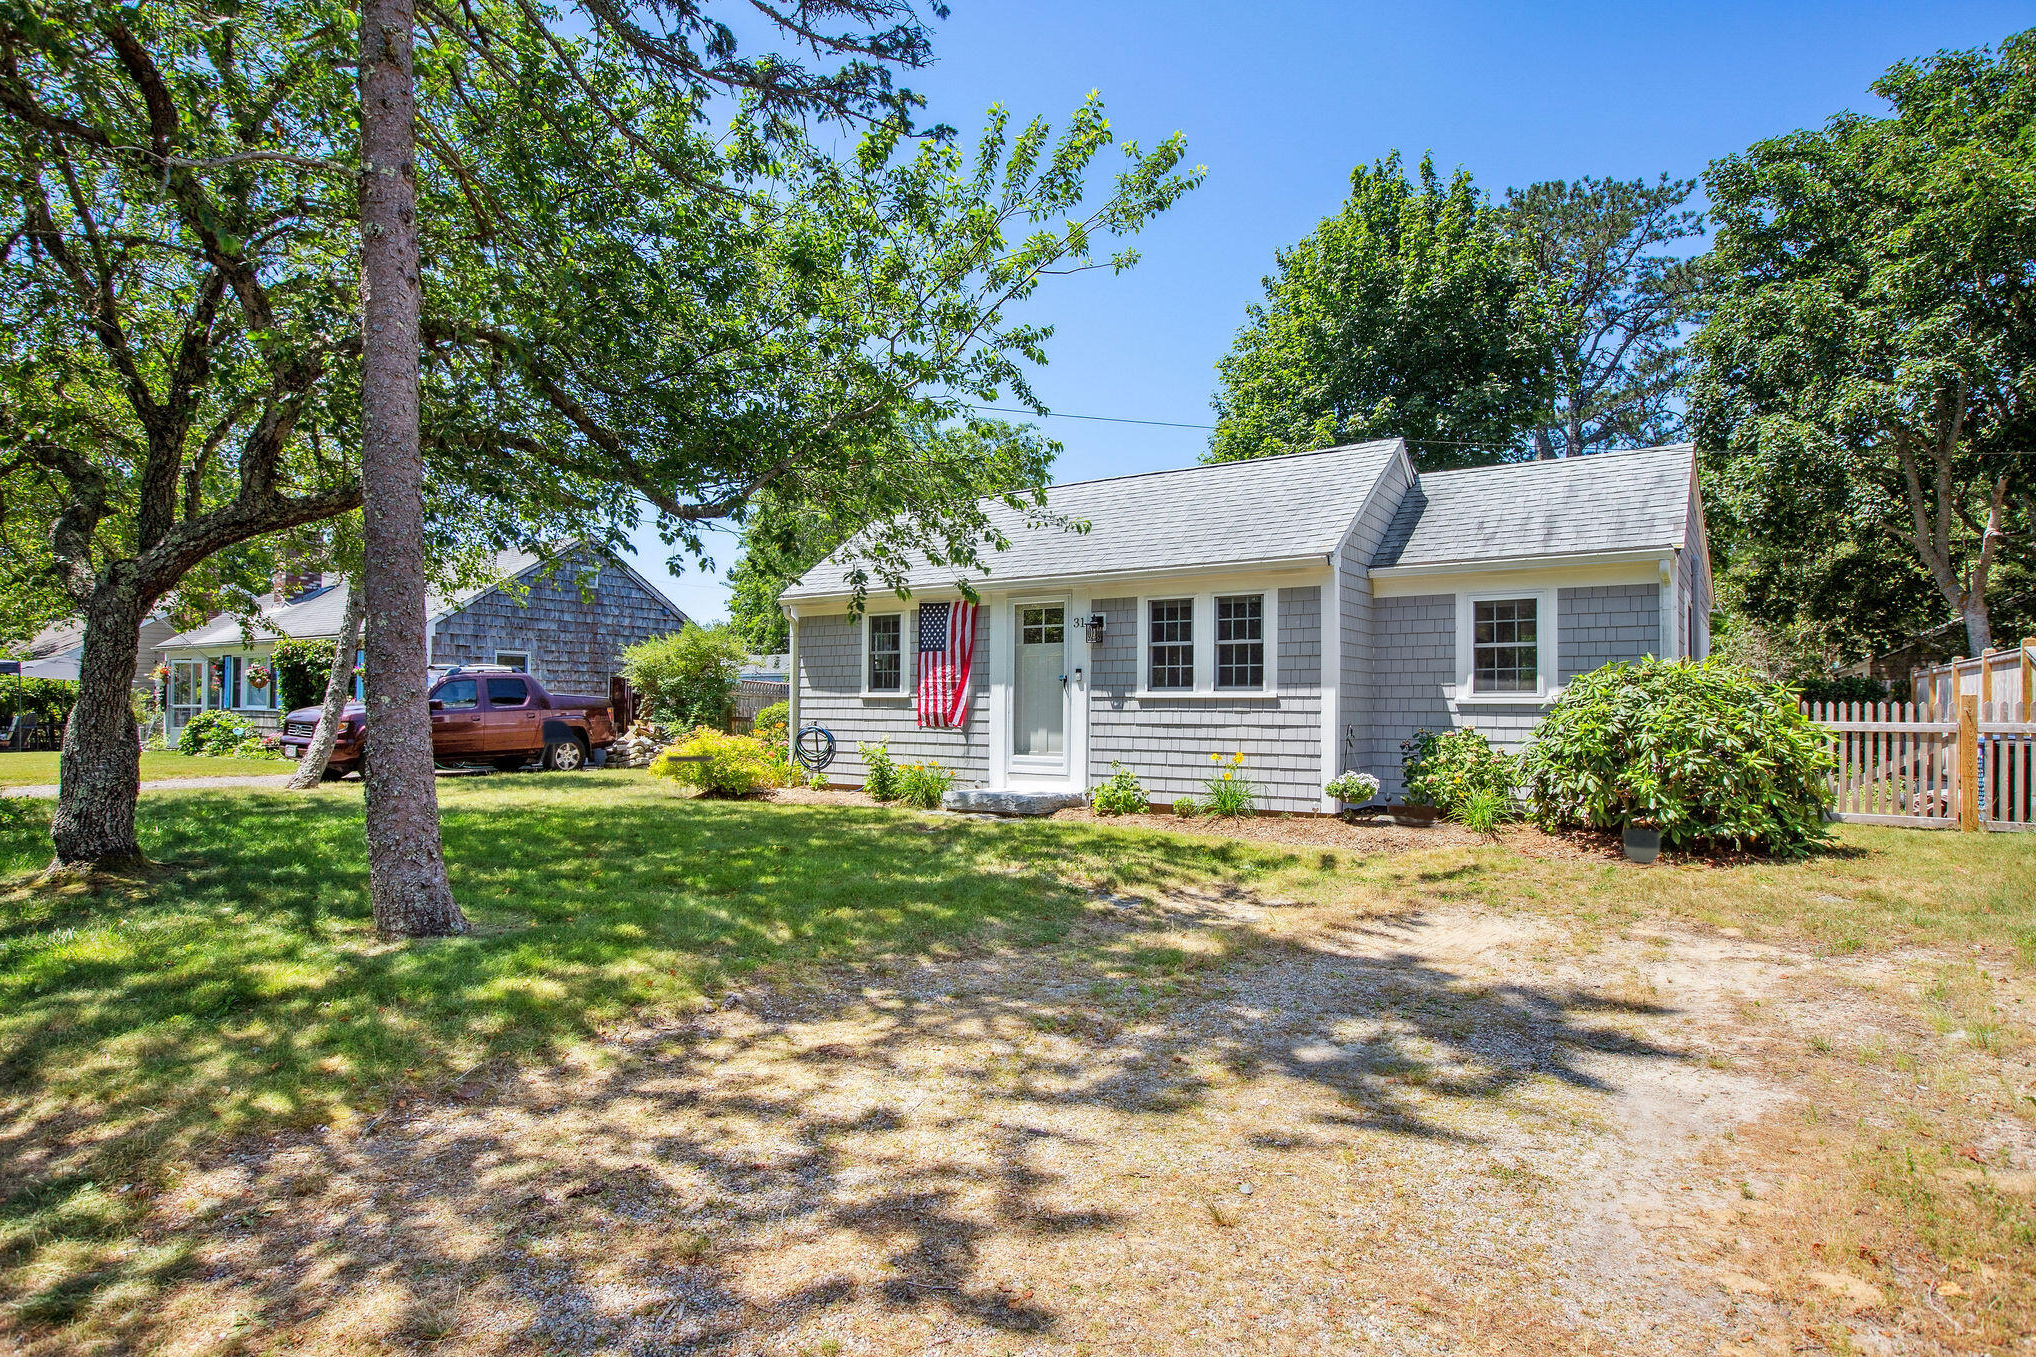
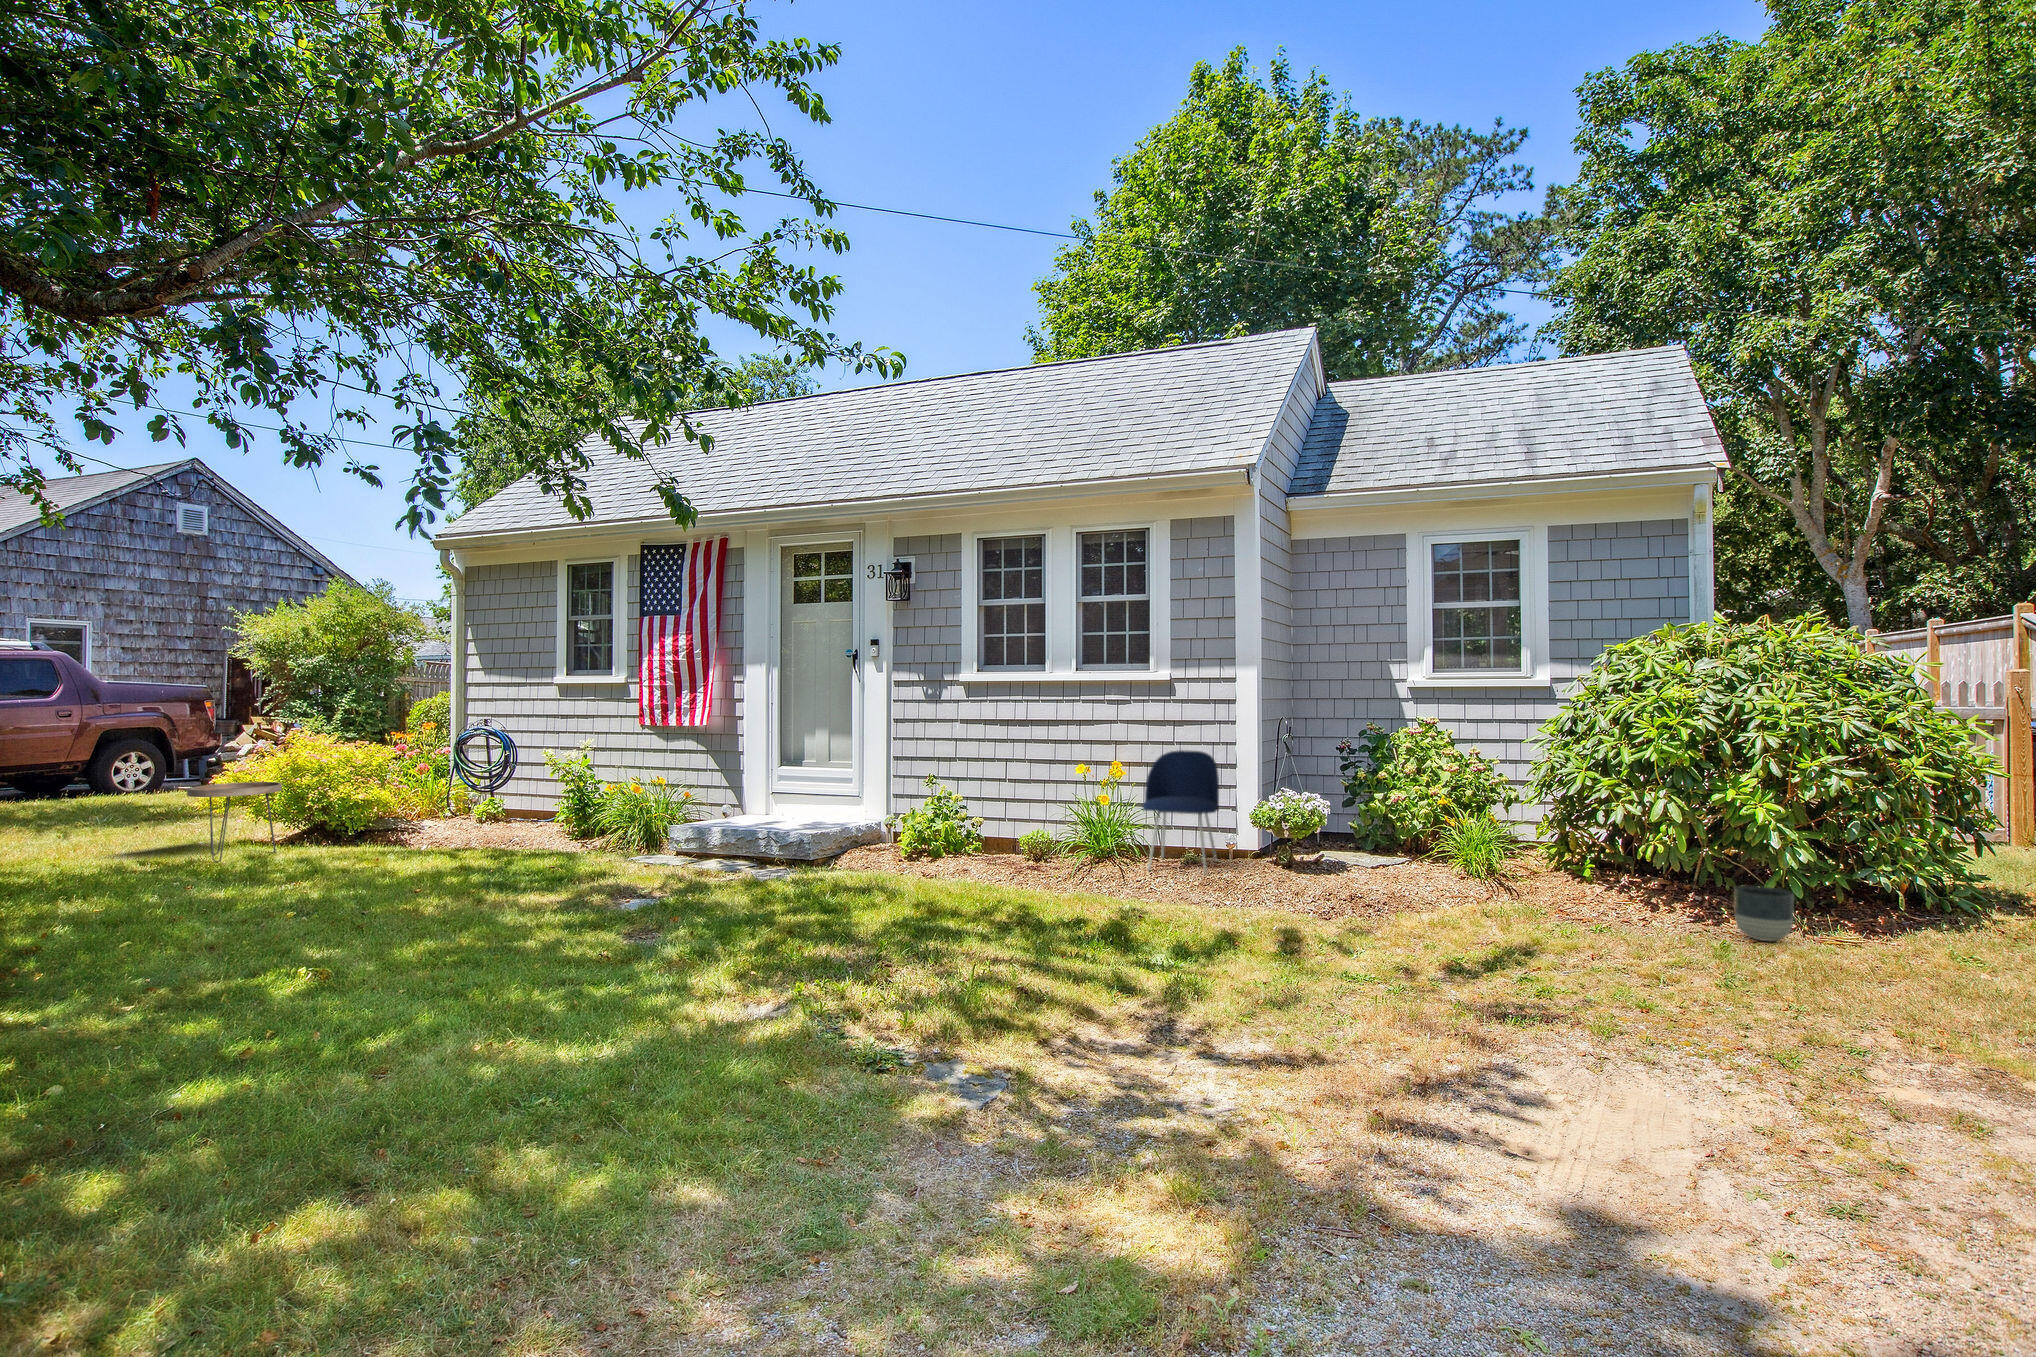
chair: present [542,719,577,765] -> present [1142,750,1219,874]
basket: present [1388,804,1439,827] -> none [1329,832,1407,869]

